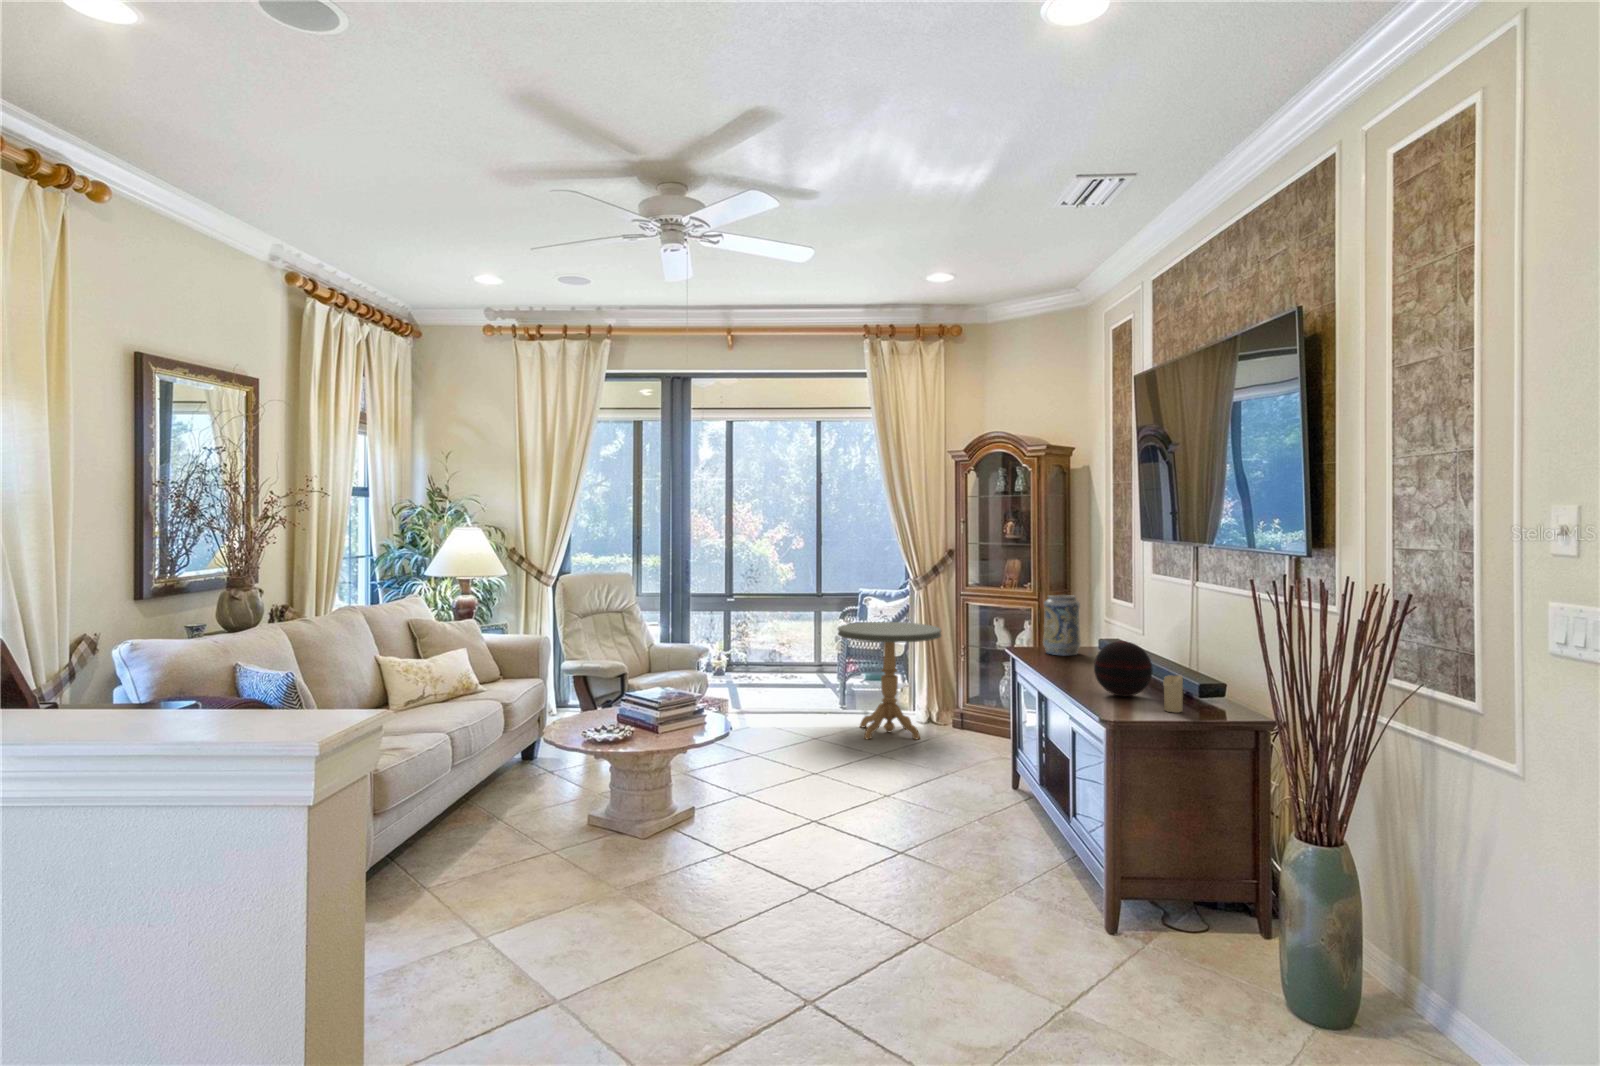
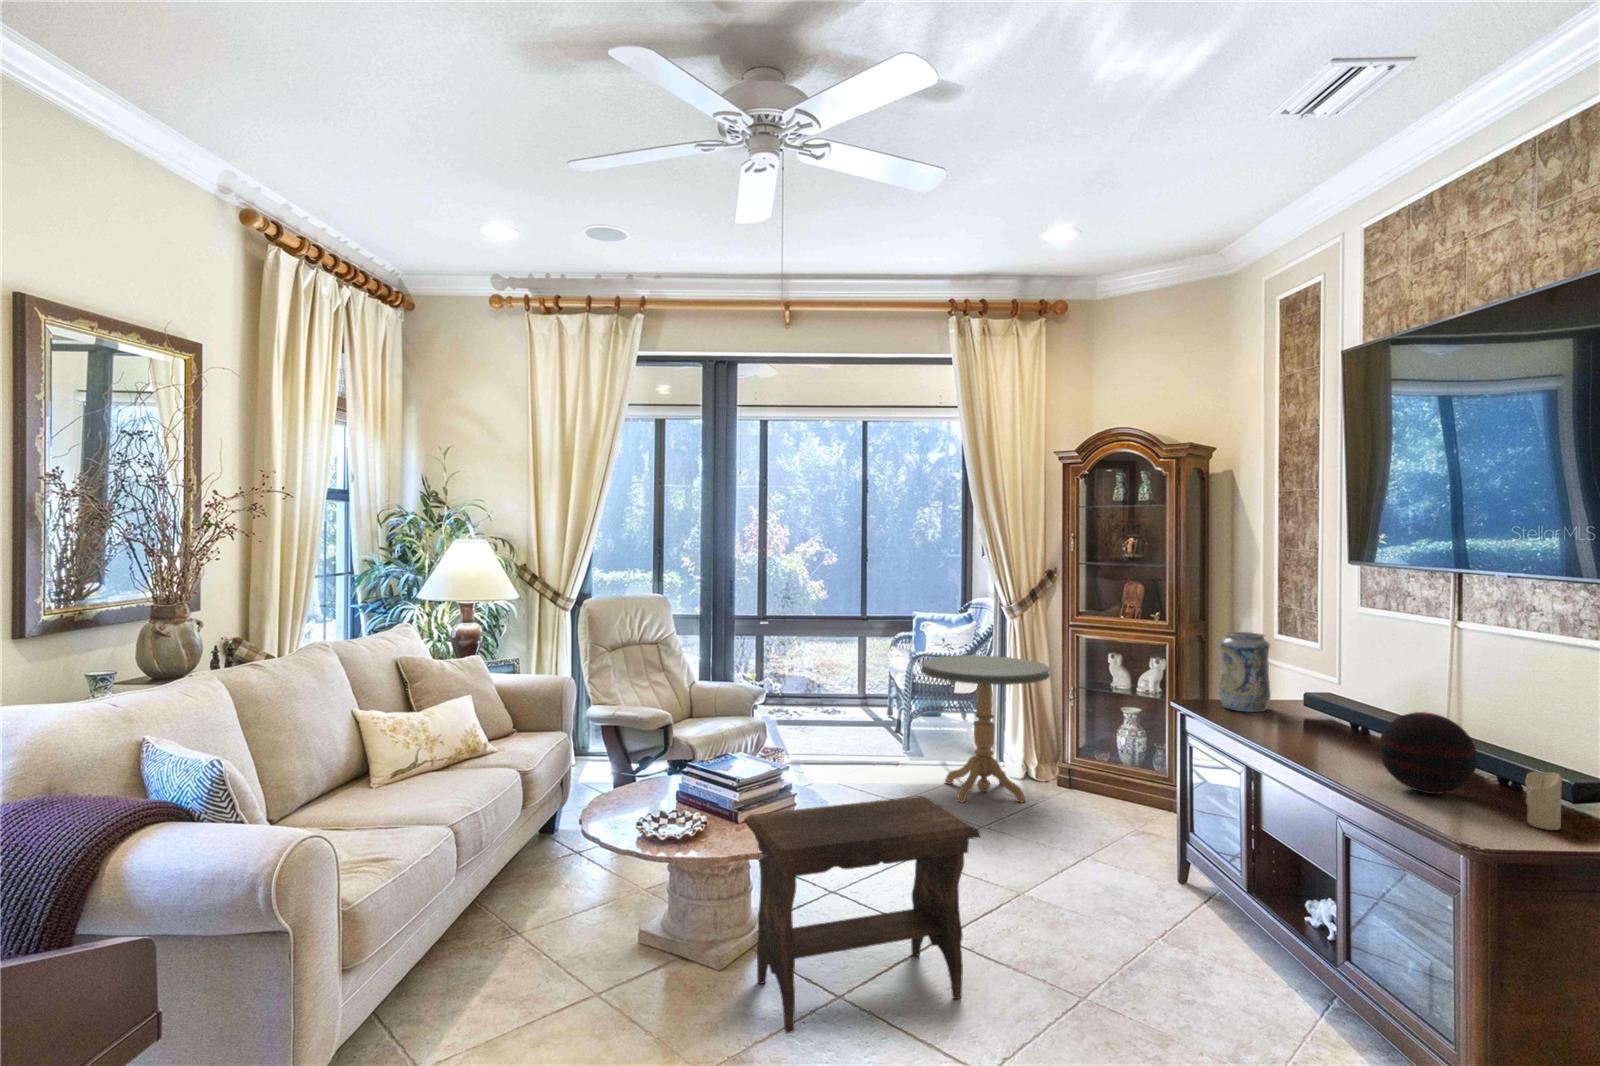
footstool: none [660,712,826,868] -> present [744,796,980,1033]

